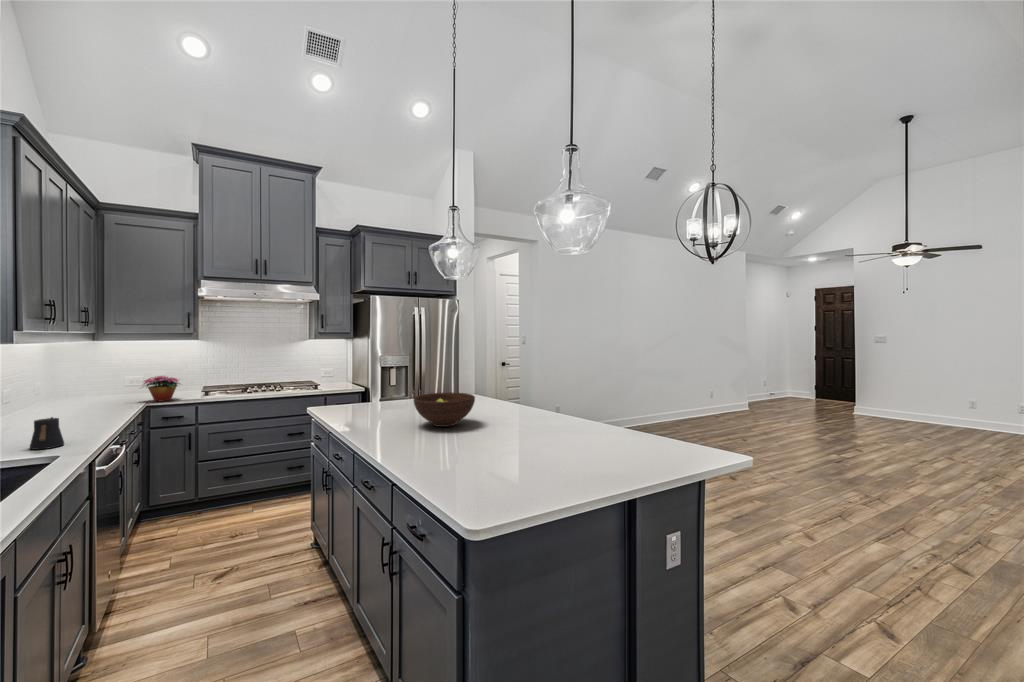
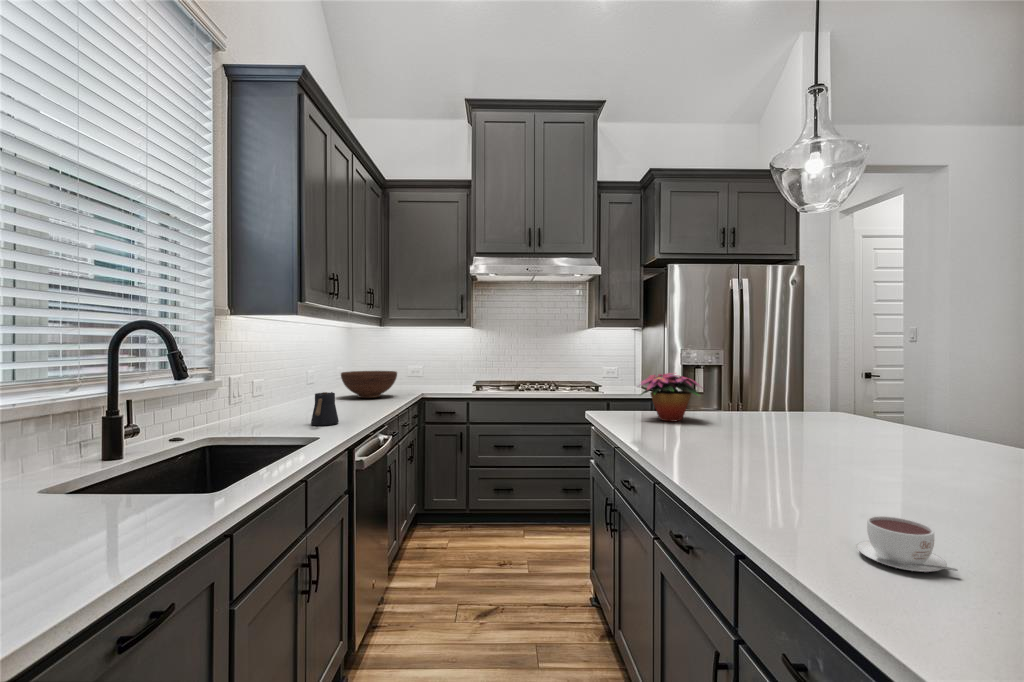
flower arrangement: present [143,376,180,402] -> present [640,373,699,422]
fruit bowl: present [414,393,475,427] -> present [341,371,397,398]
coffee cup: none [423,453,452,472] -> present [857,516,958,572]

